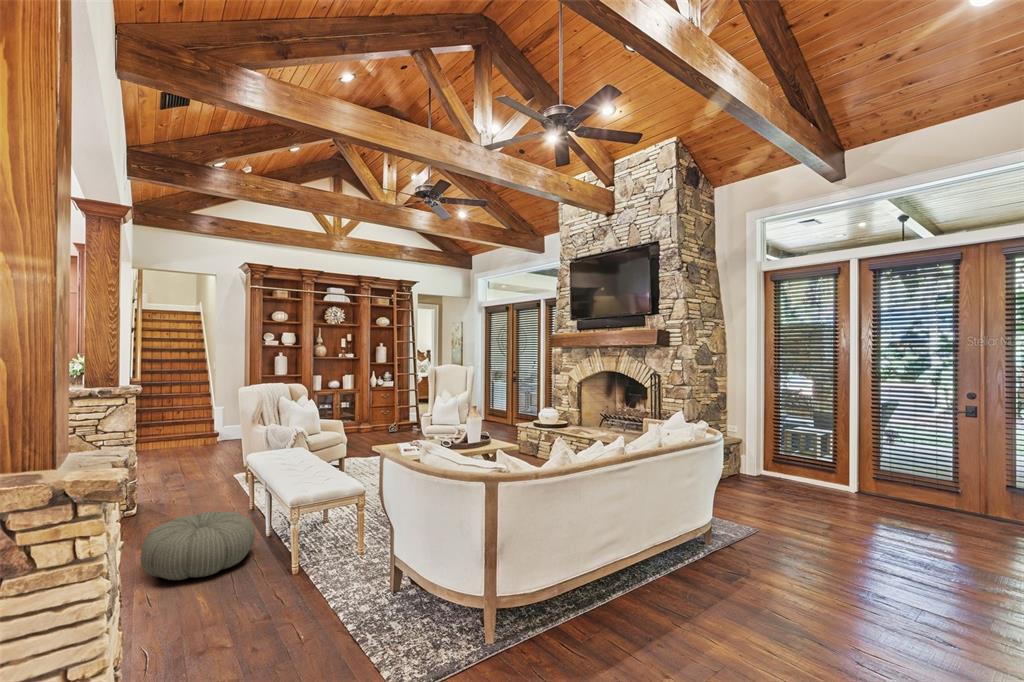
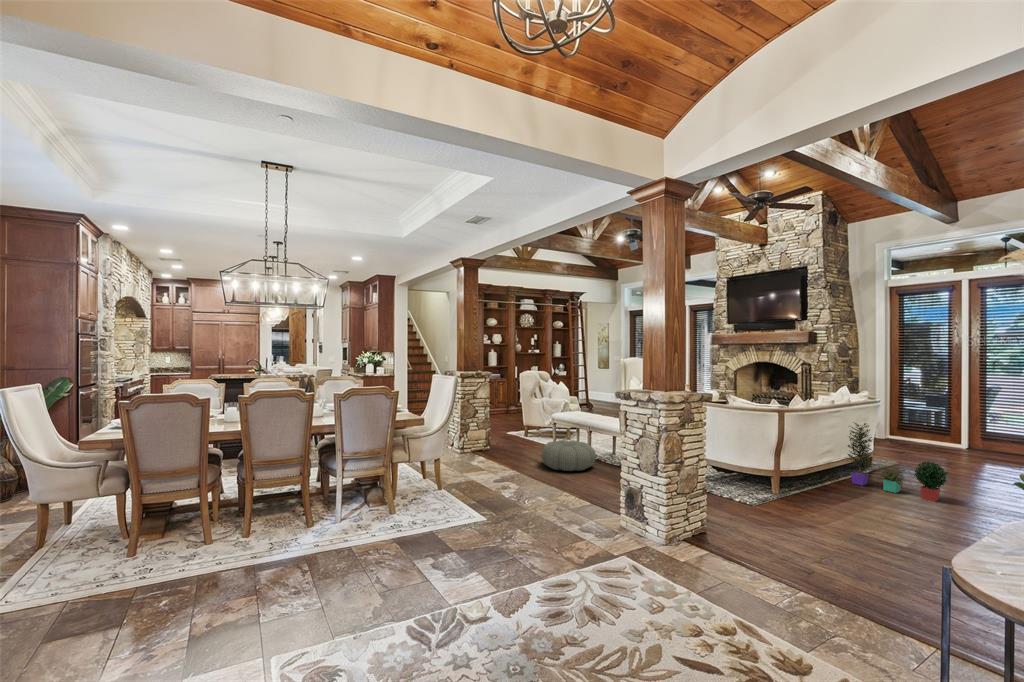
potted plant: none [659,482,816,647] -> present [848,423,948,502]

